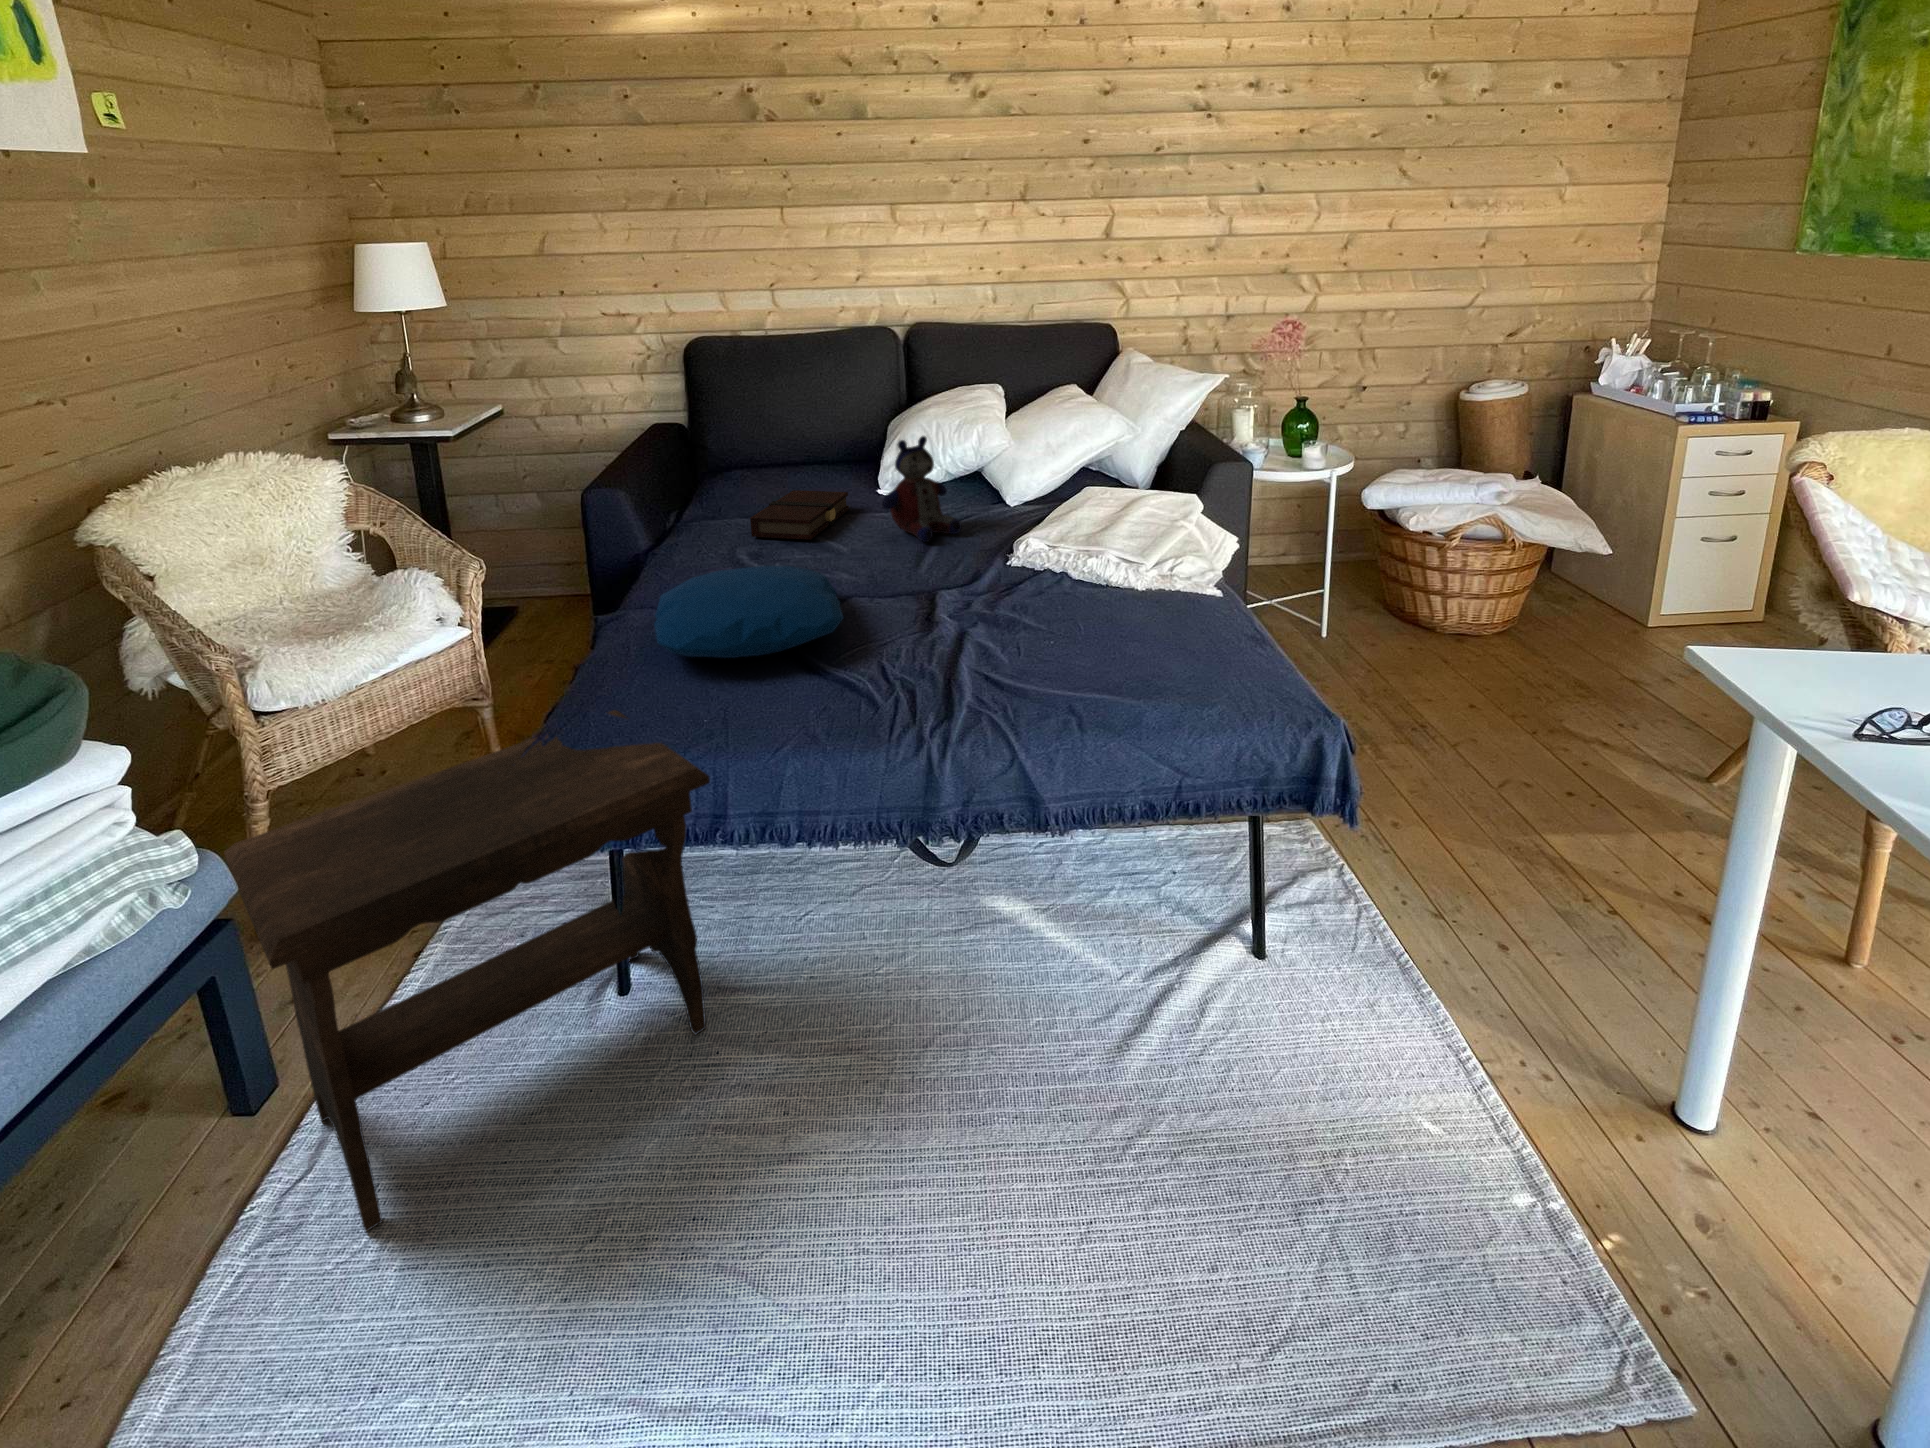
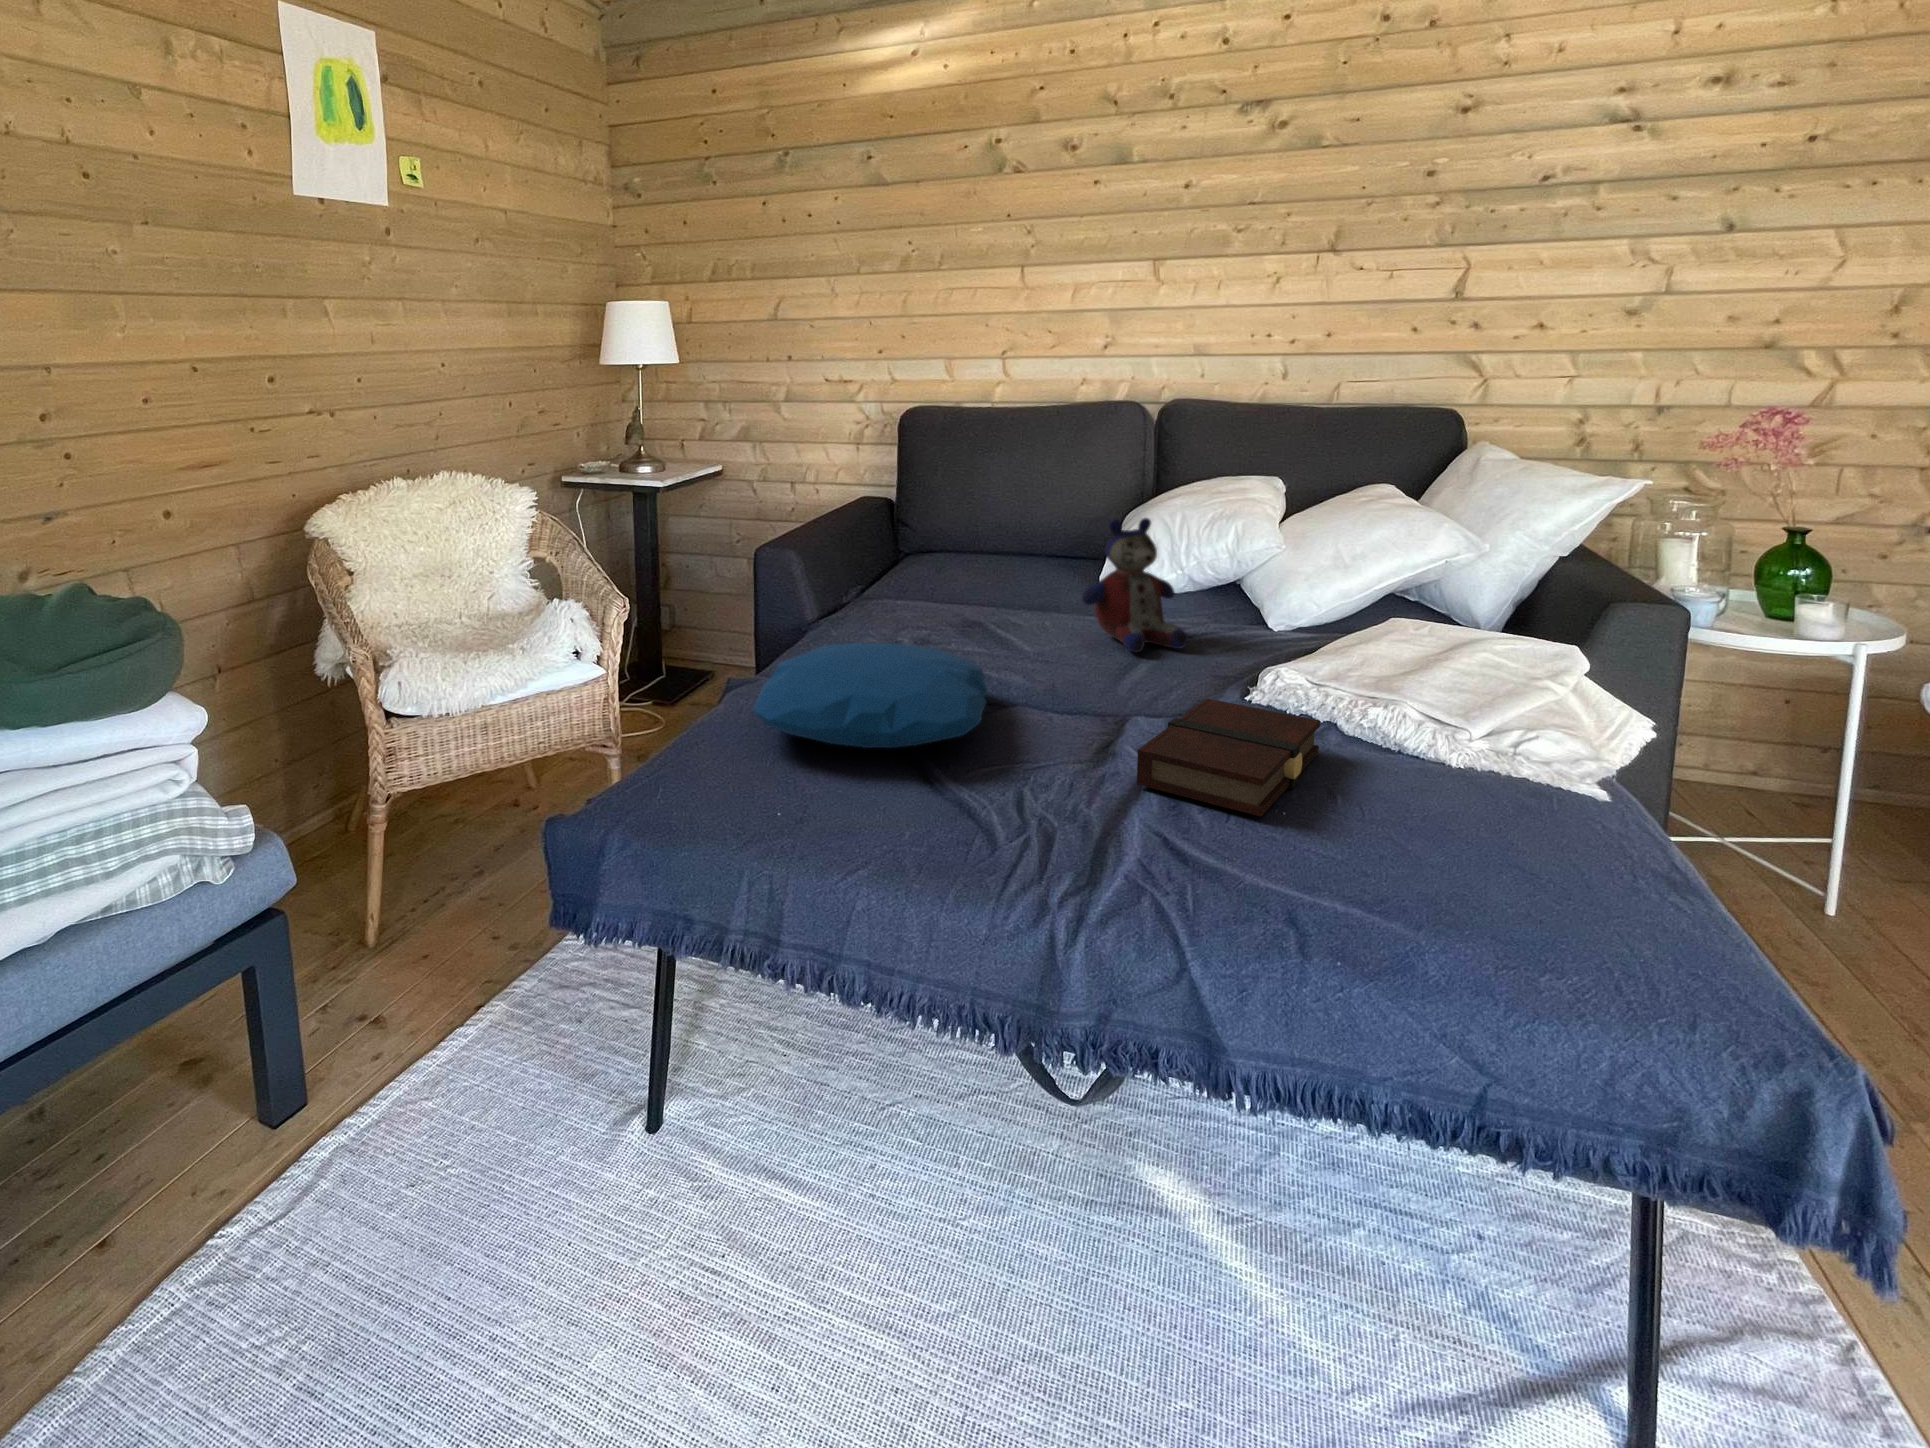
book: present [750,490,849,540] -> present [1137,698,1320,817]
footstool: present [224,710,710,1232] -> none [220,778,751,1322]

